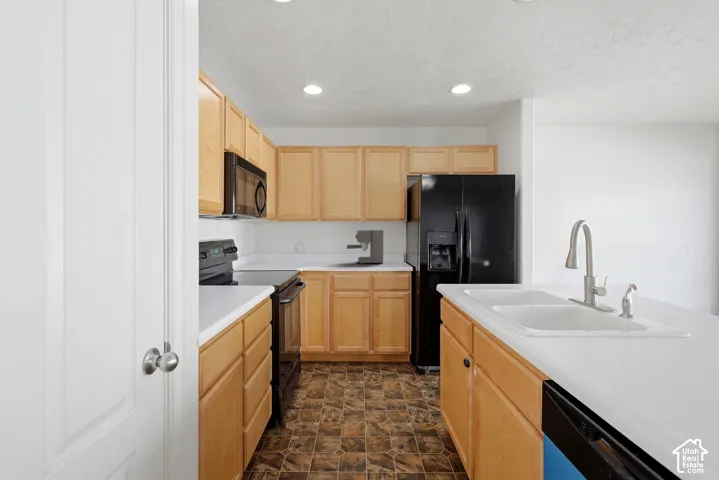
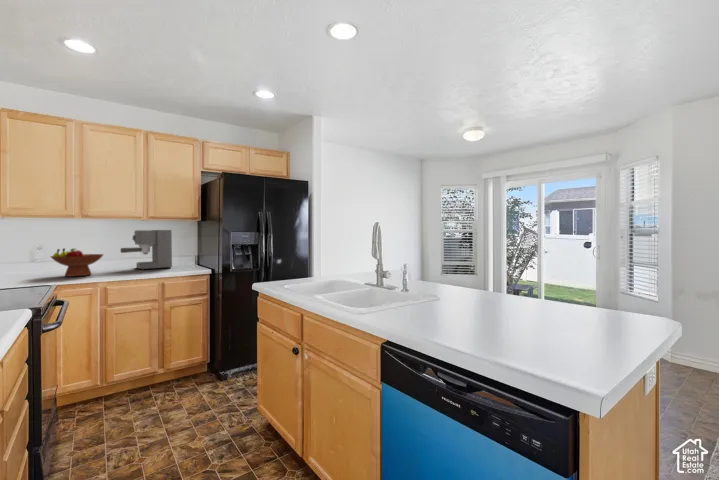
fruit bowl: none [302,244,334,266] -> present [51,249,103,276]

